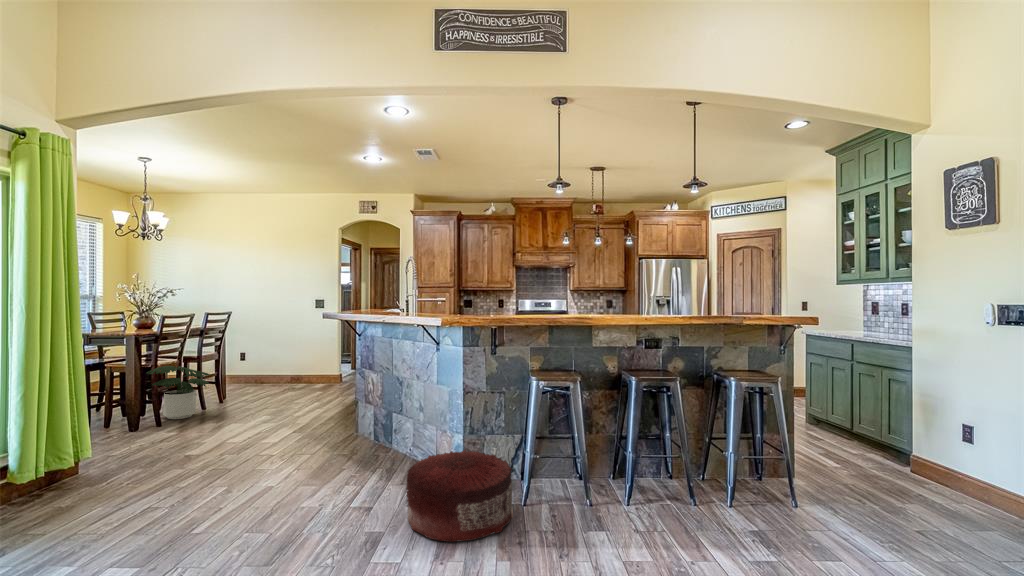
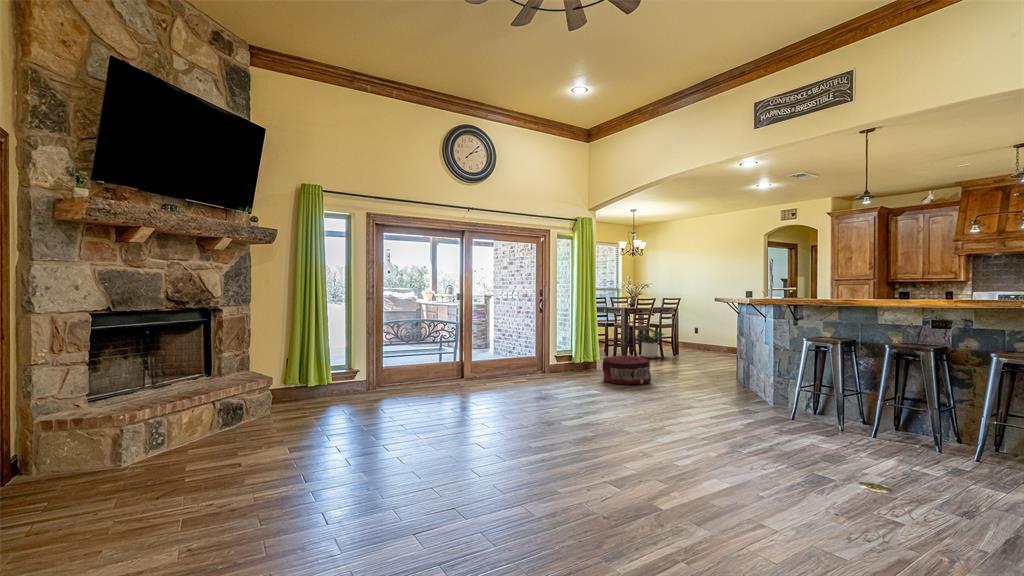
pouf: present [406,450,513,542] -> present [602,355,651,384]

